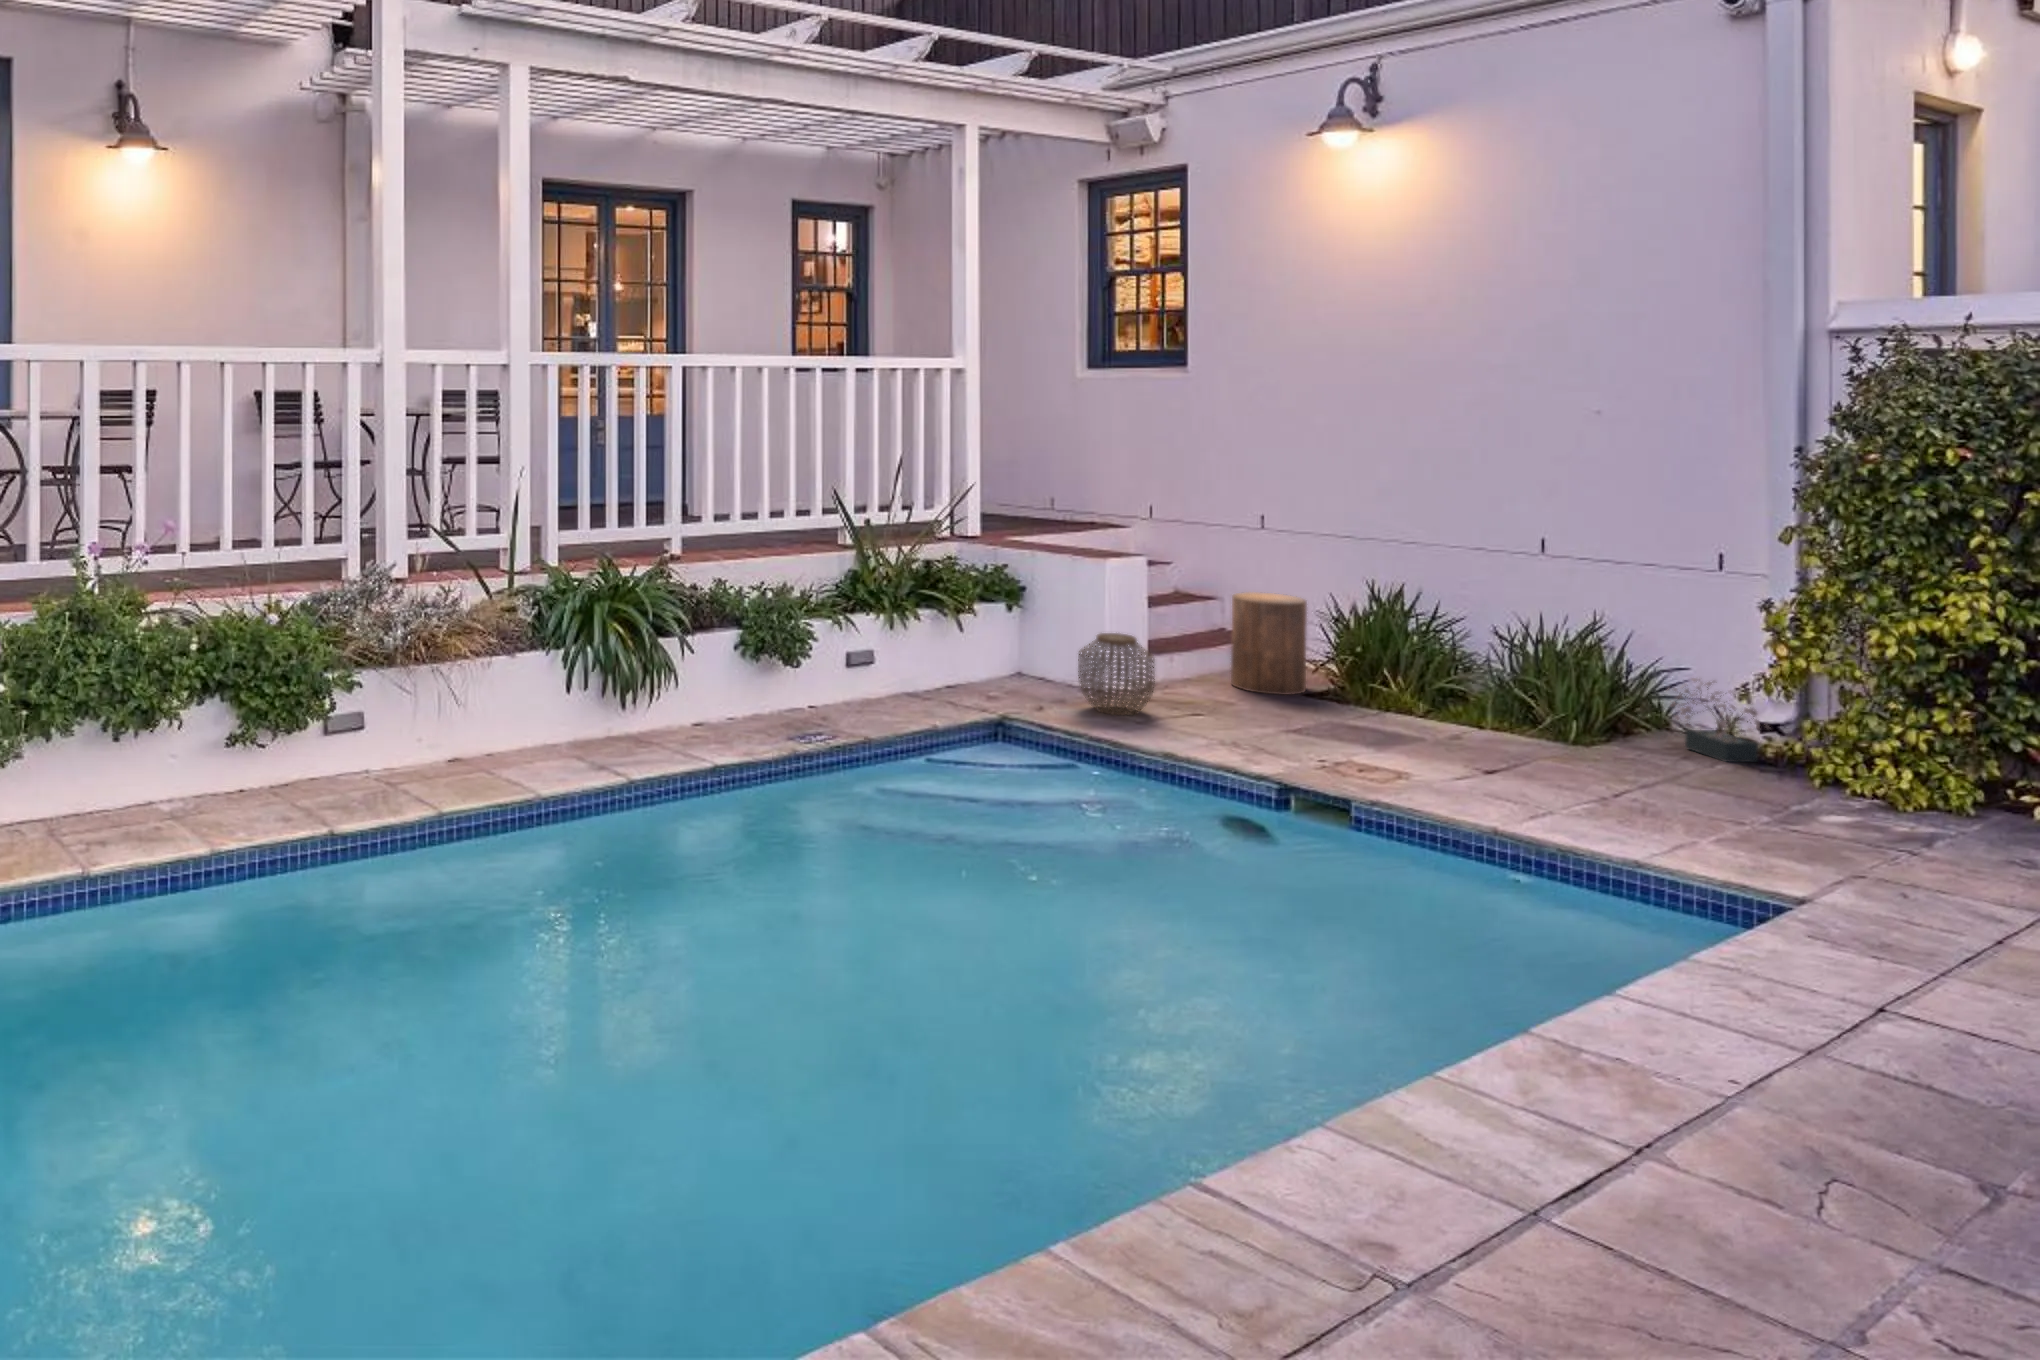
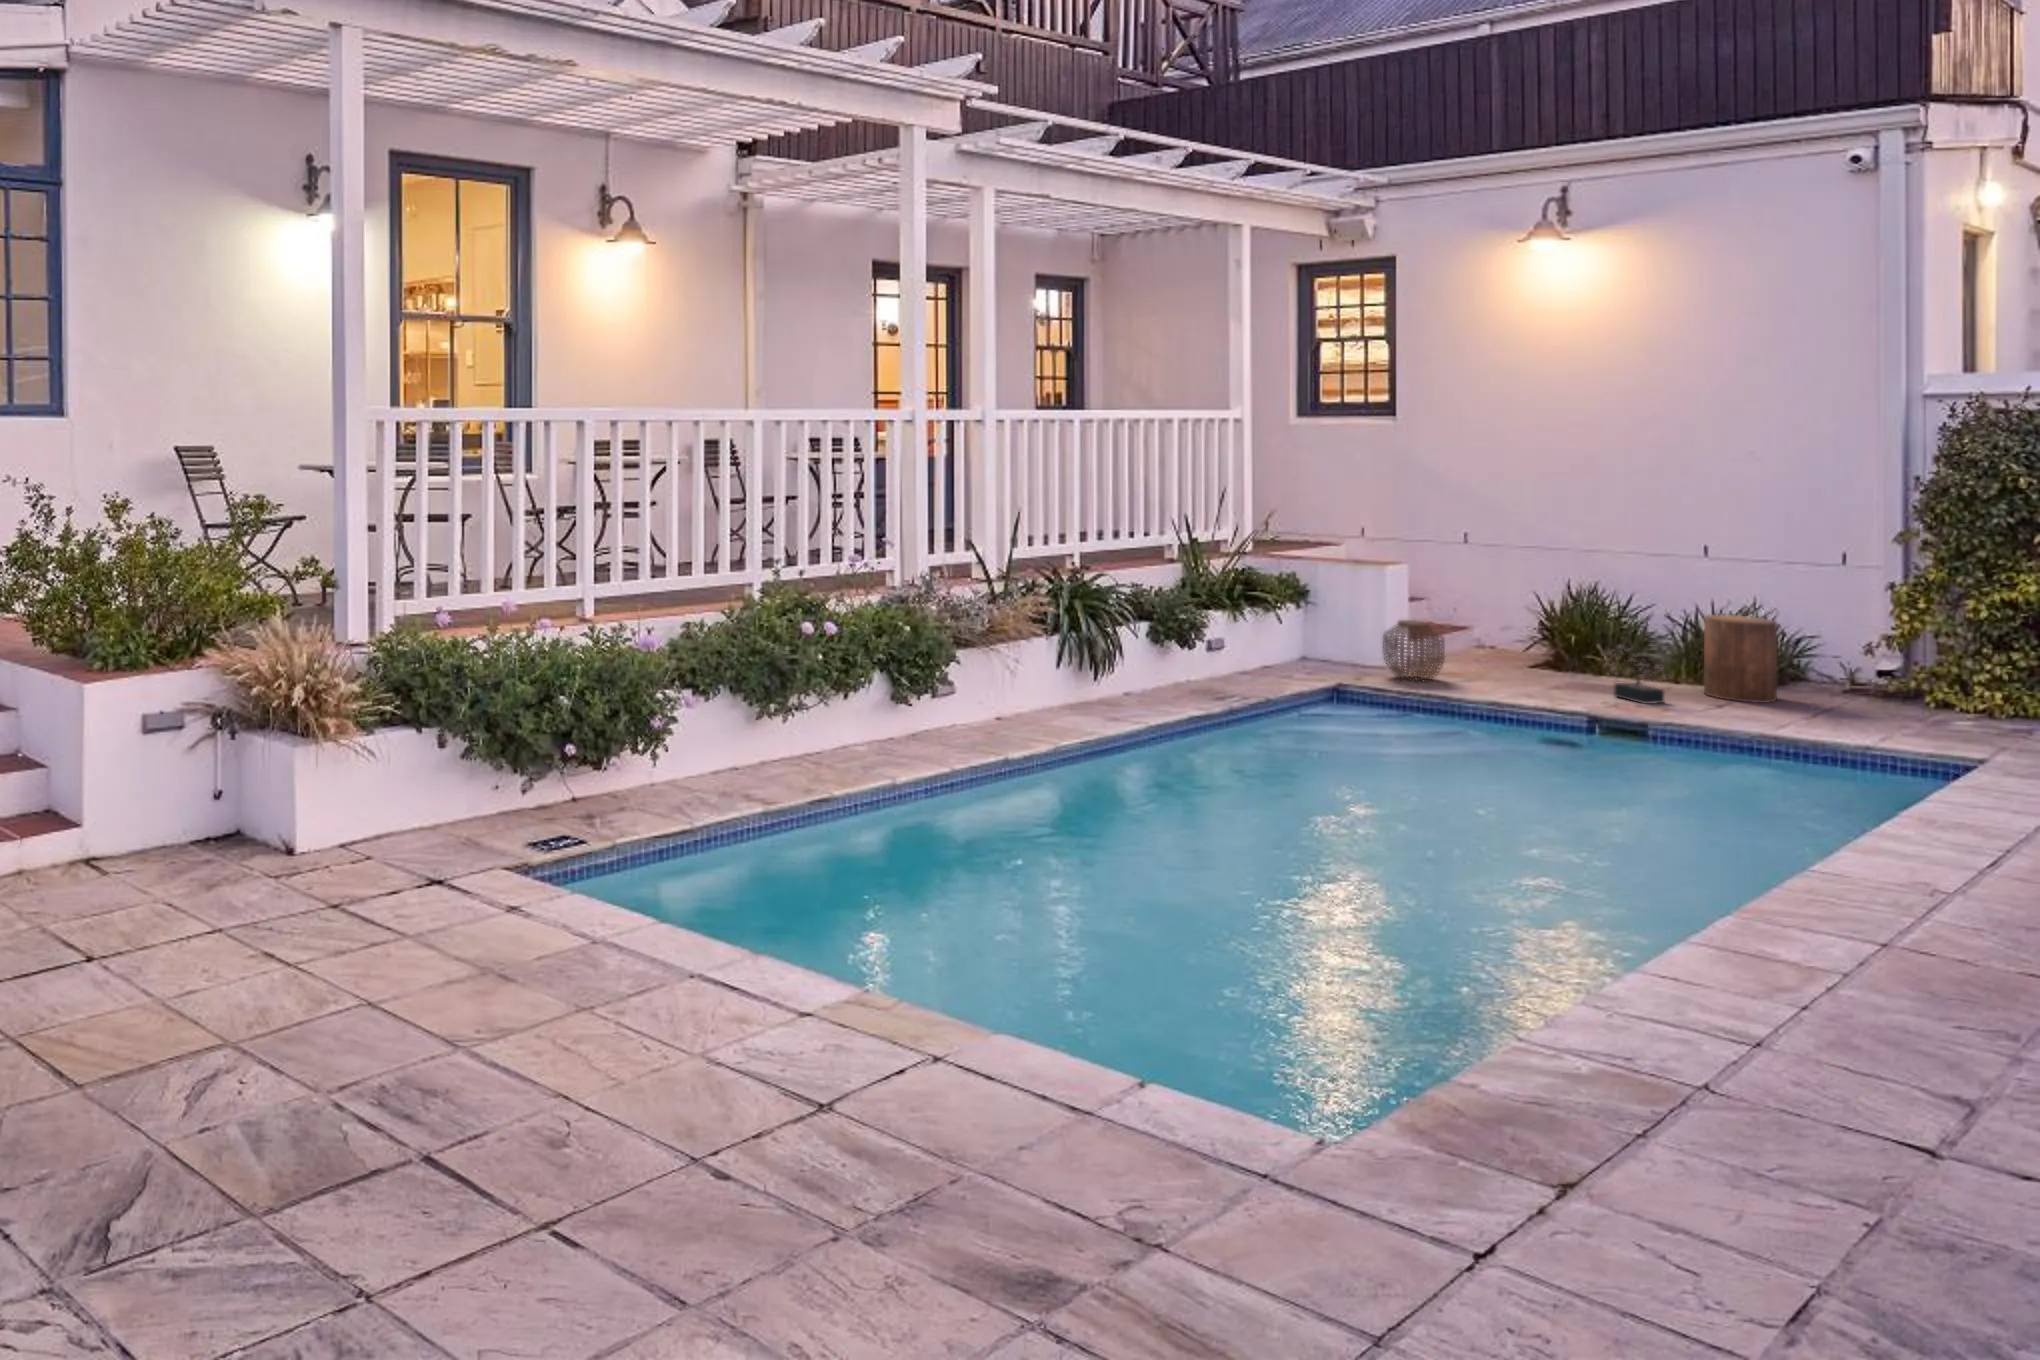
stool: present [1231,592,1307,695] -> present [1704,615,1777,703]
decorative plant: present [1668,678,1768,762] -> present [1604,645,1665,704]

